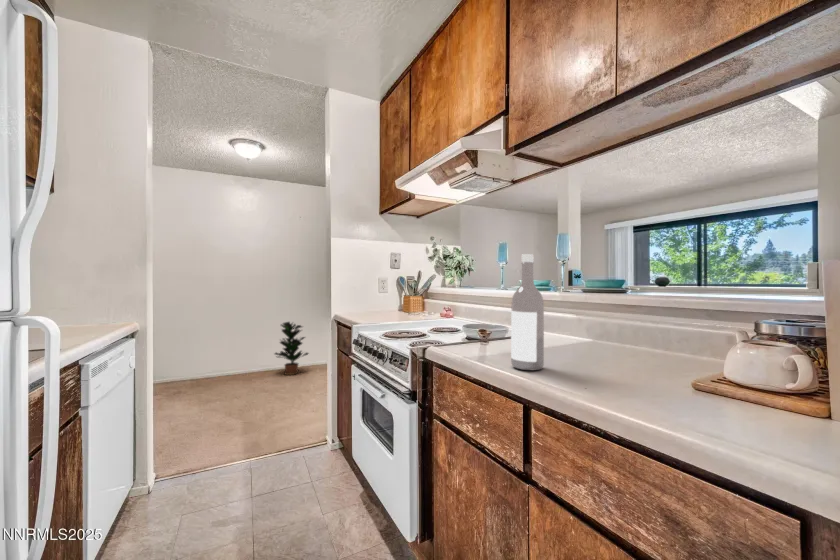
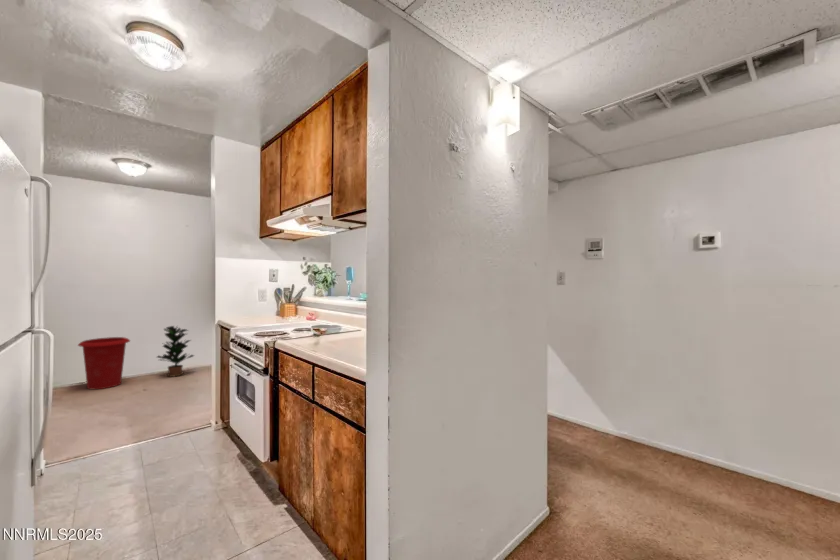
wine bottle: present [511,254,544,370] -> none [315,289,332,349]
waste bin: none [204,332,250,385] -> present [78,337,130,389]

